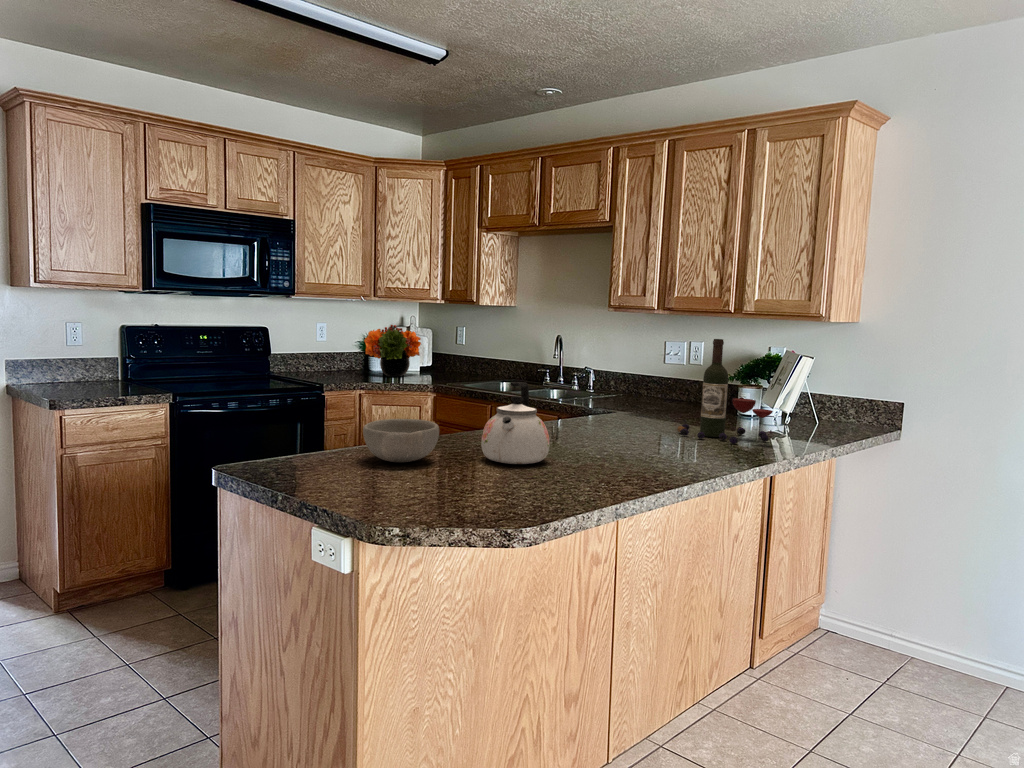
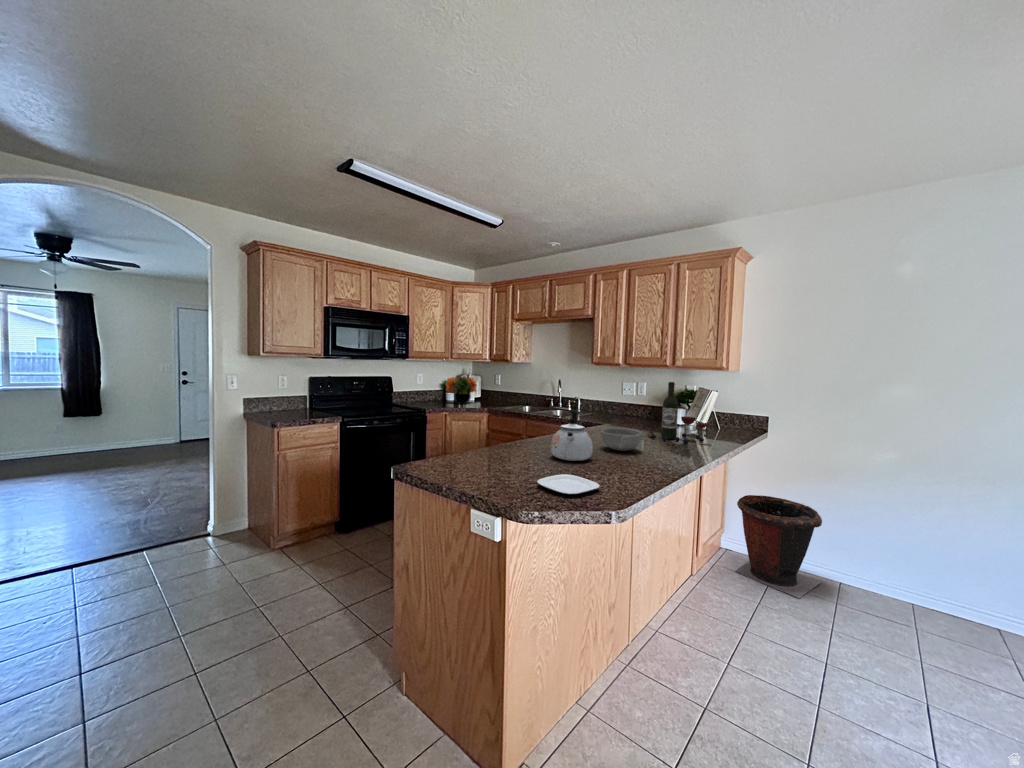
bowl: present [363,419,439,462] -> present [601,428,642,451]
plate: none [425,481,521,508] -> present [537,474,600,494]
trash can: none [827,537,974,707] -> present [736,495,822,598]

